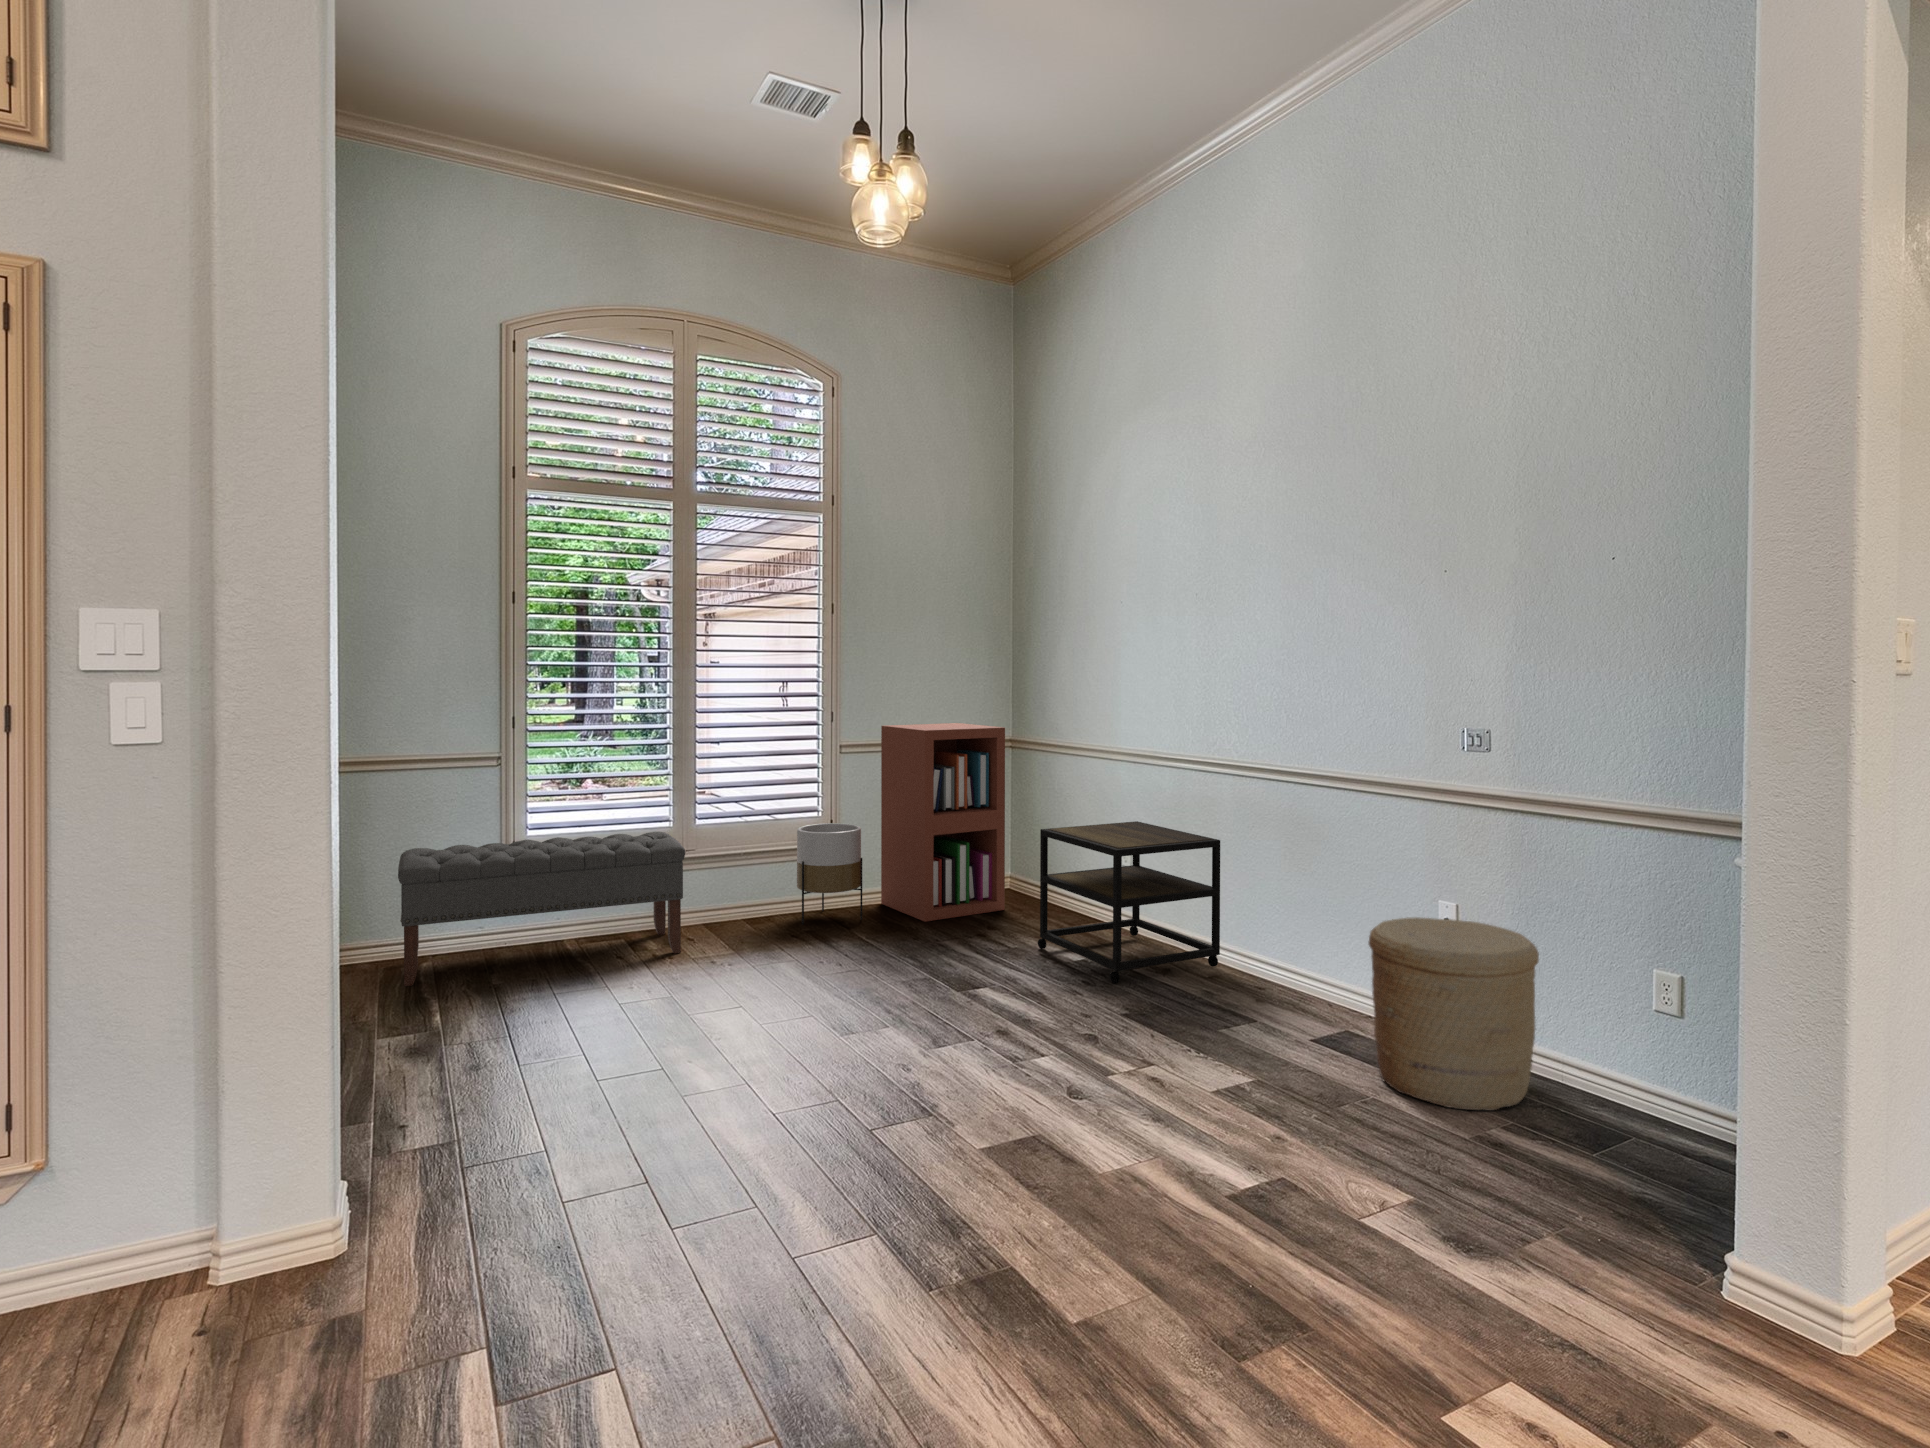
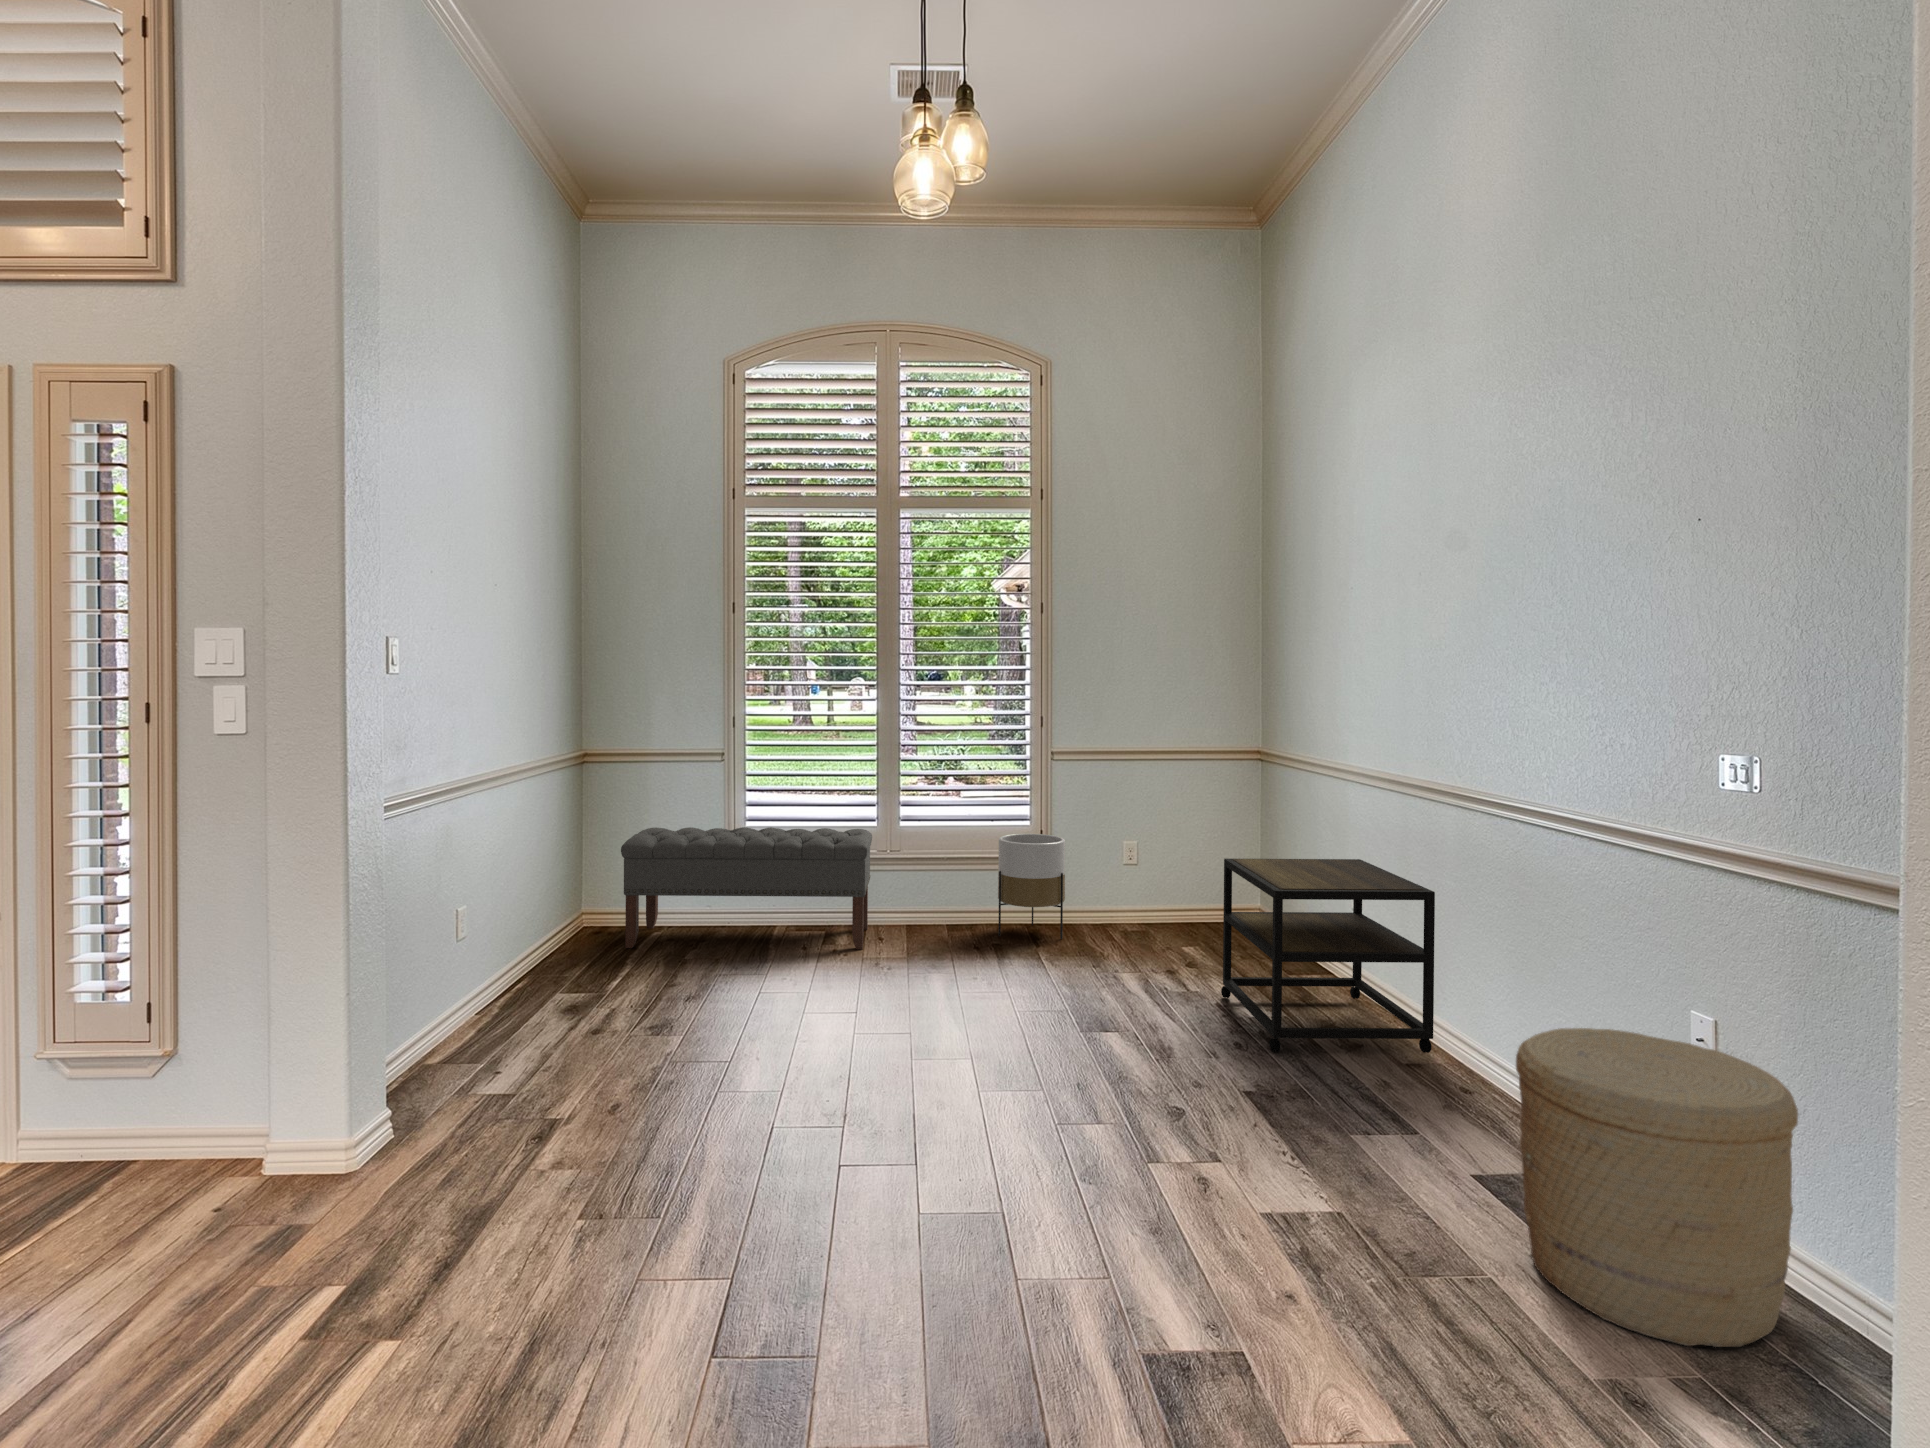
bookshelf: present [881,723,1005,922] -> none [1098,734,1228,950]

